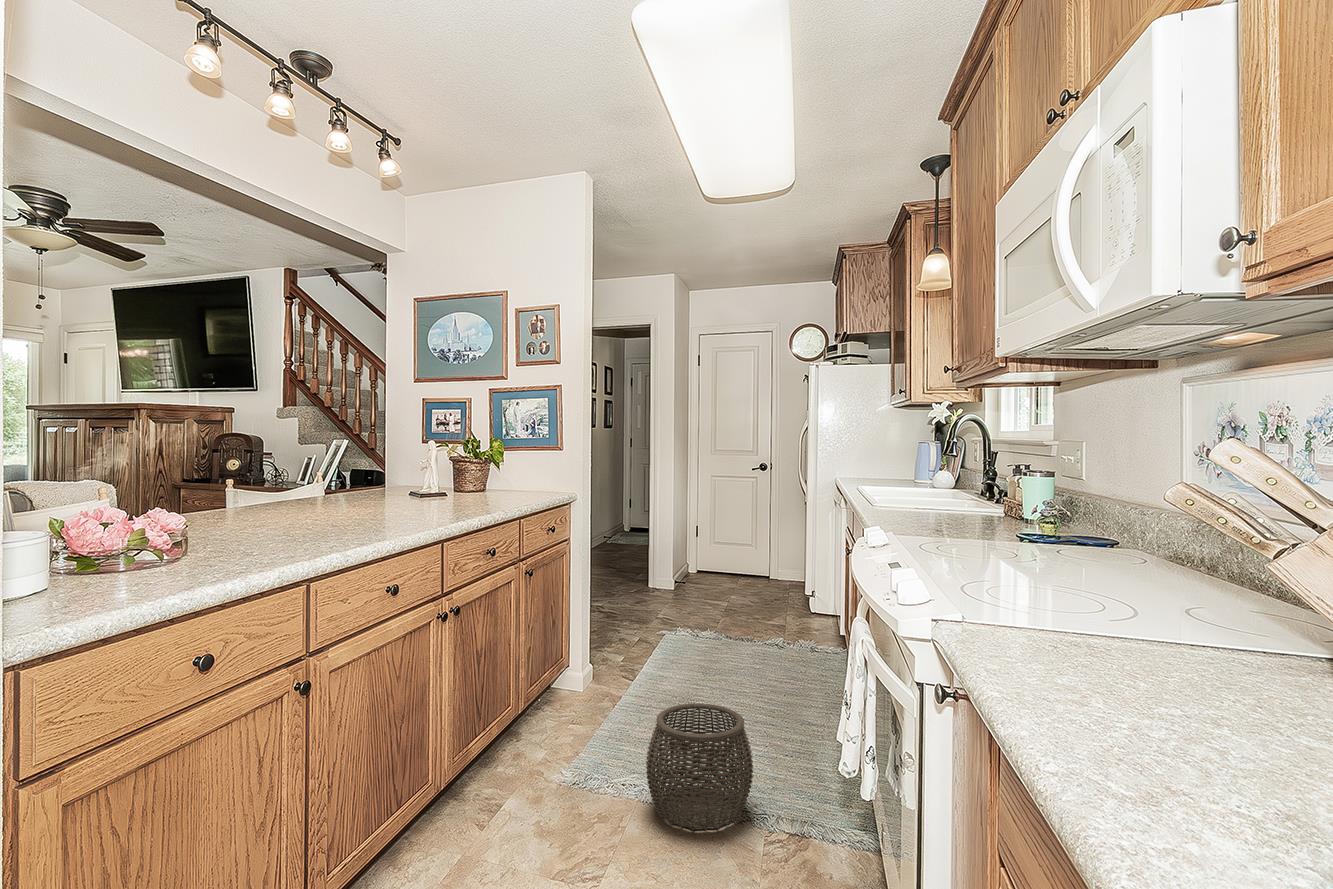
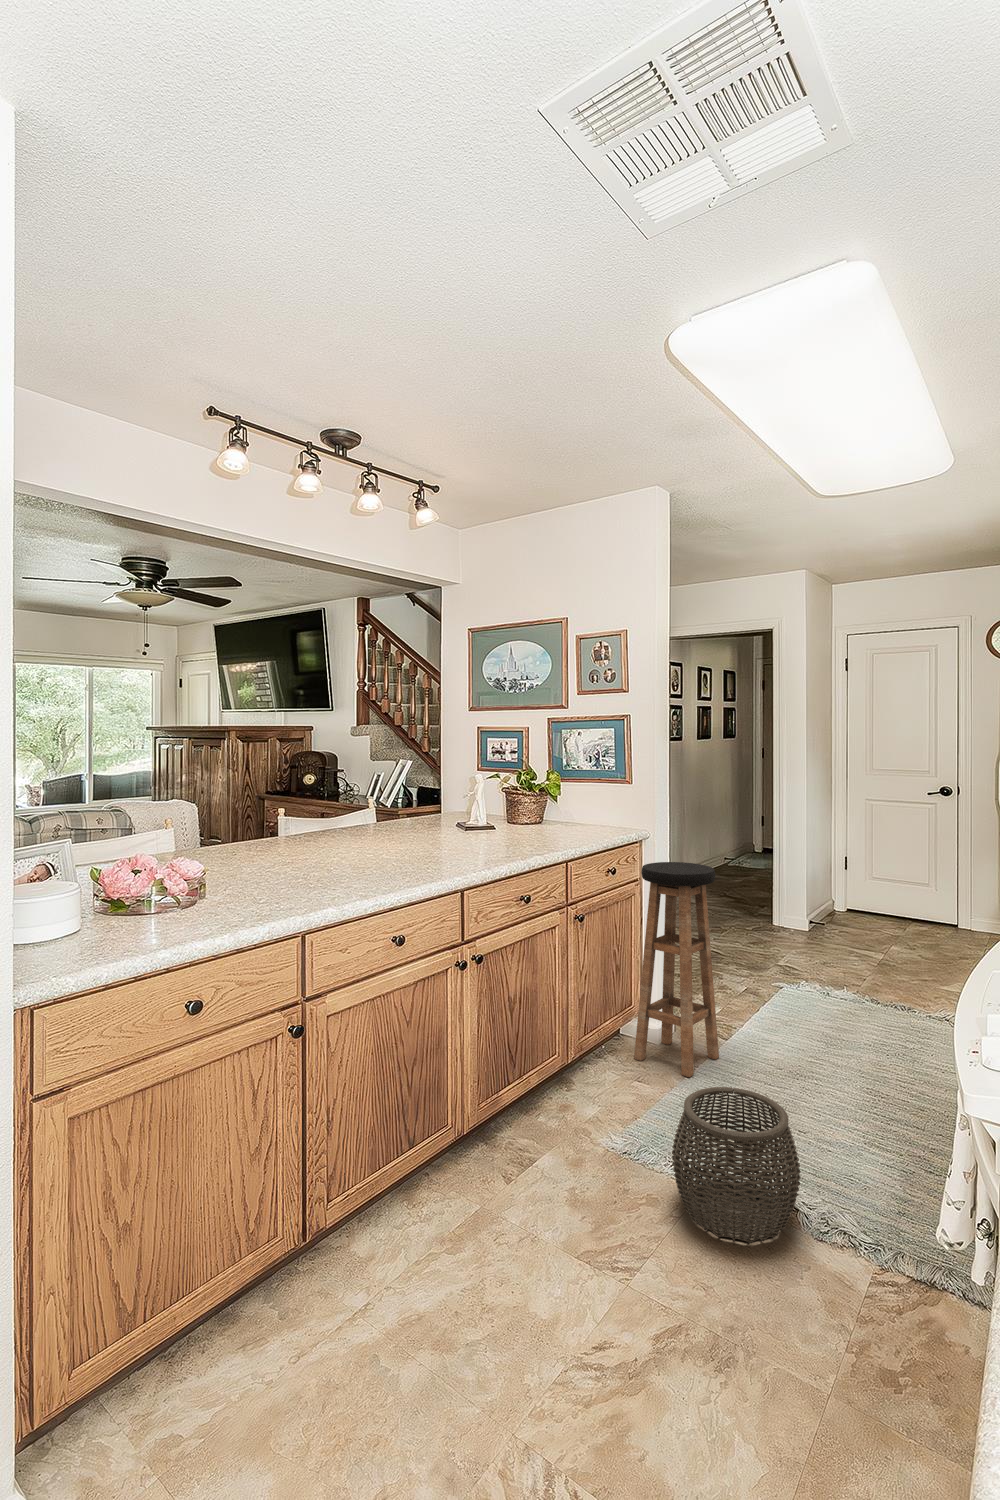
bar stool: none [572,520,646,714] -> present [634,862,719,1077]

